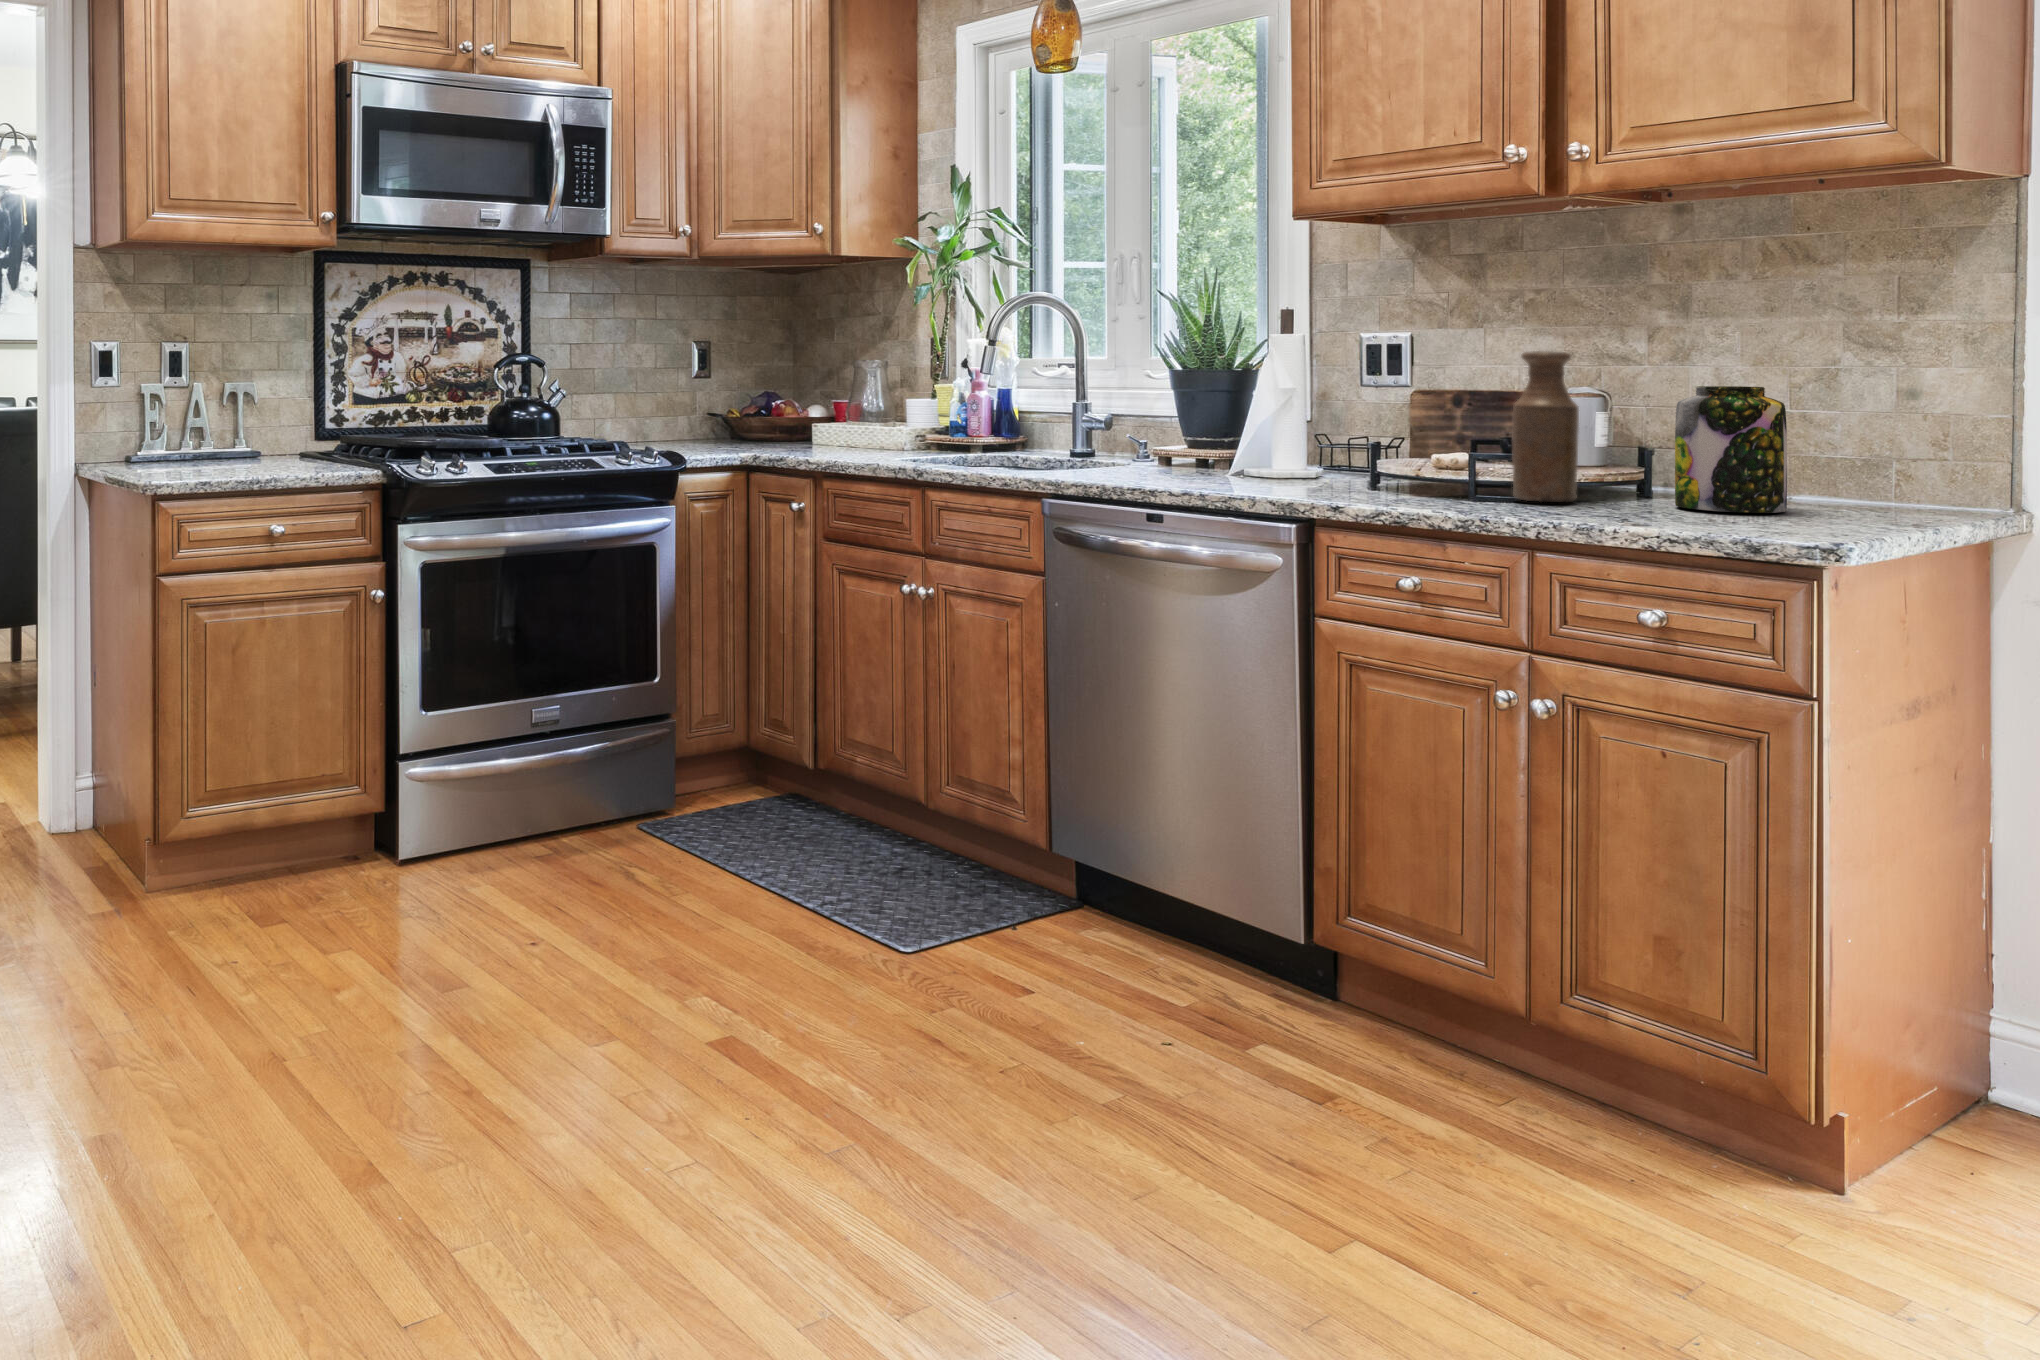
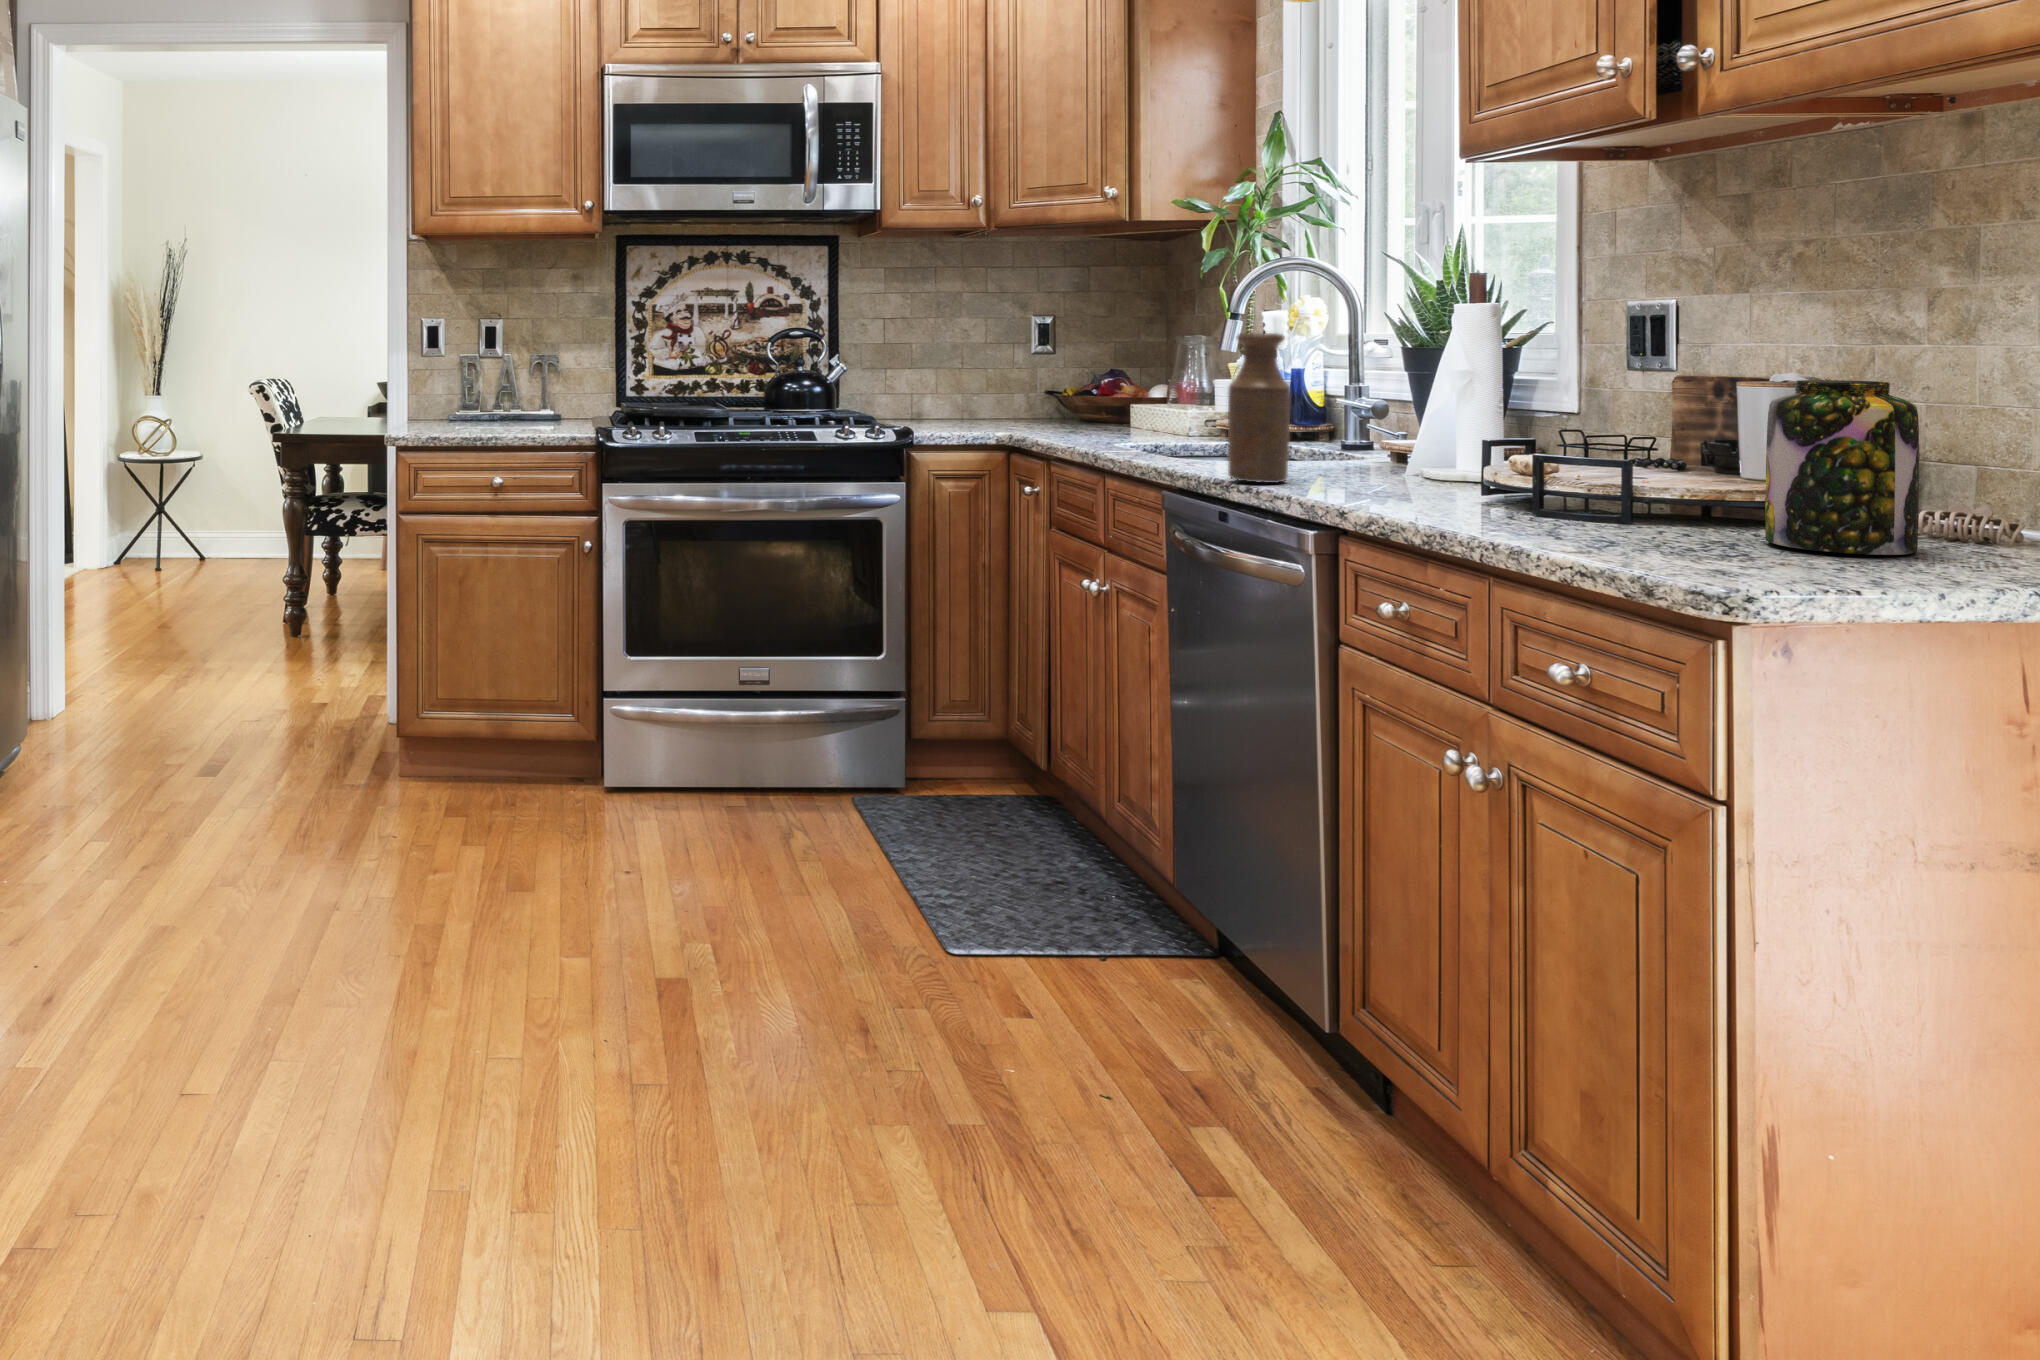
bottle: present [1512,351,1579,502] -> present [1228,333,1291,483]

